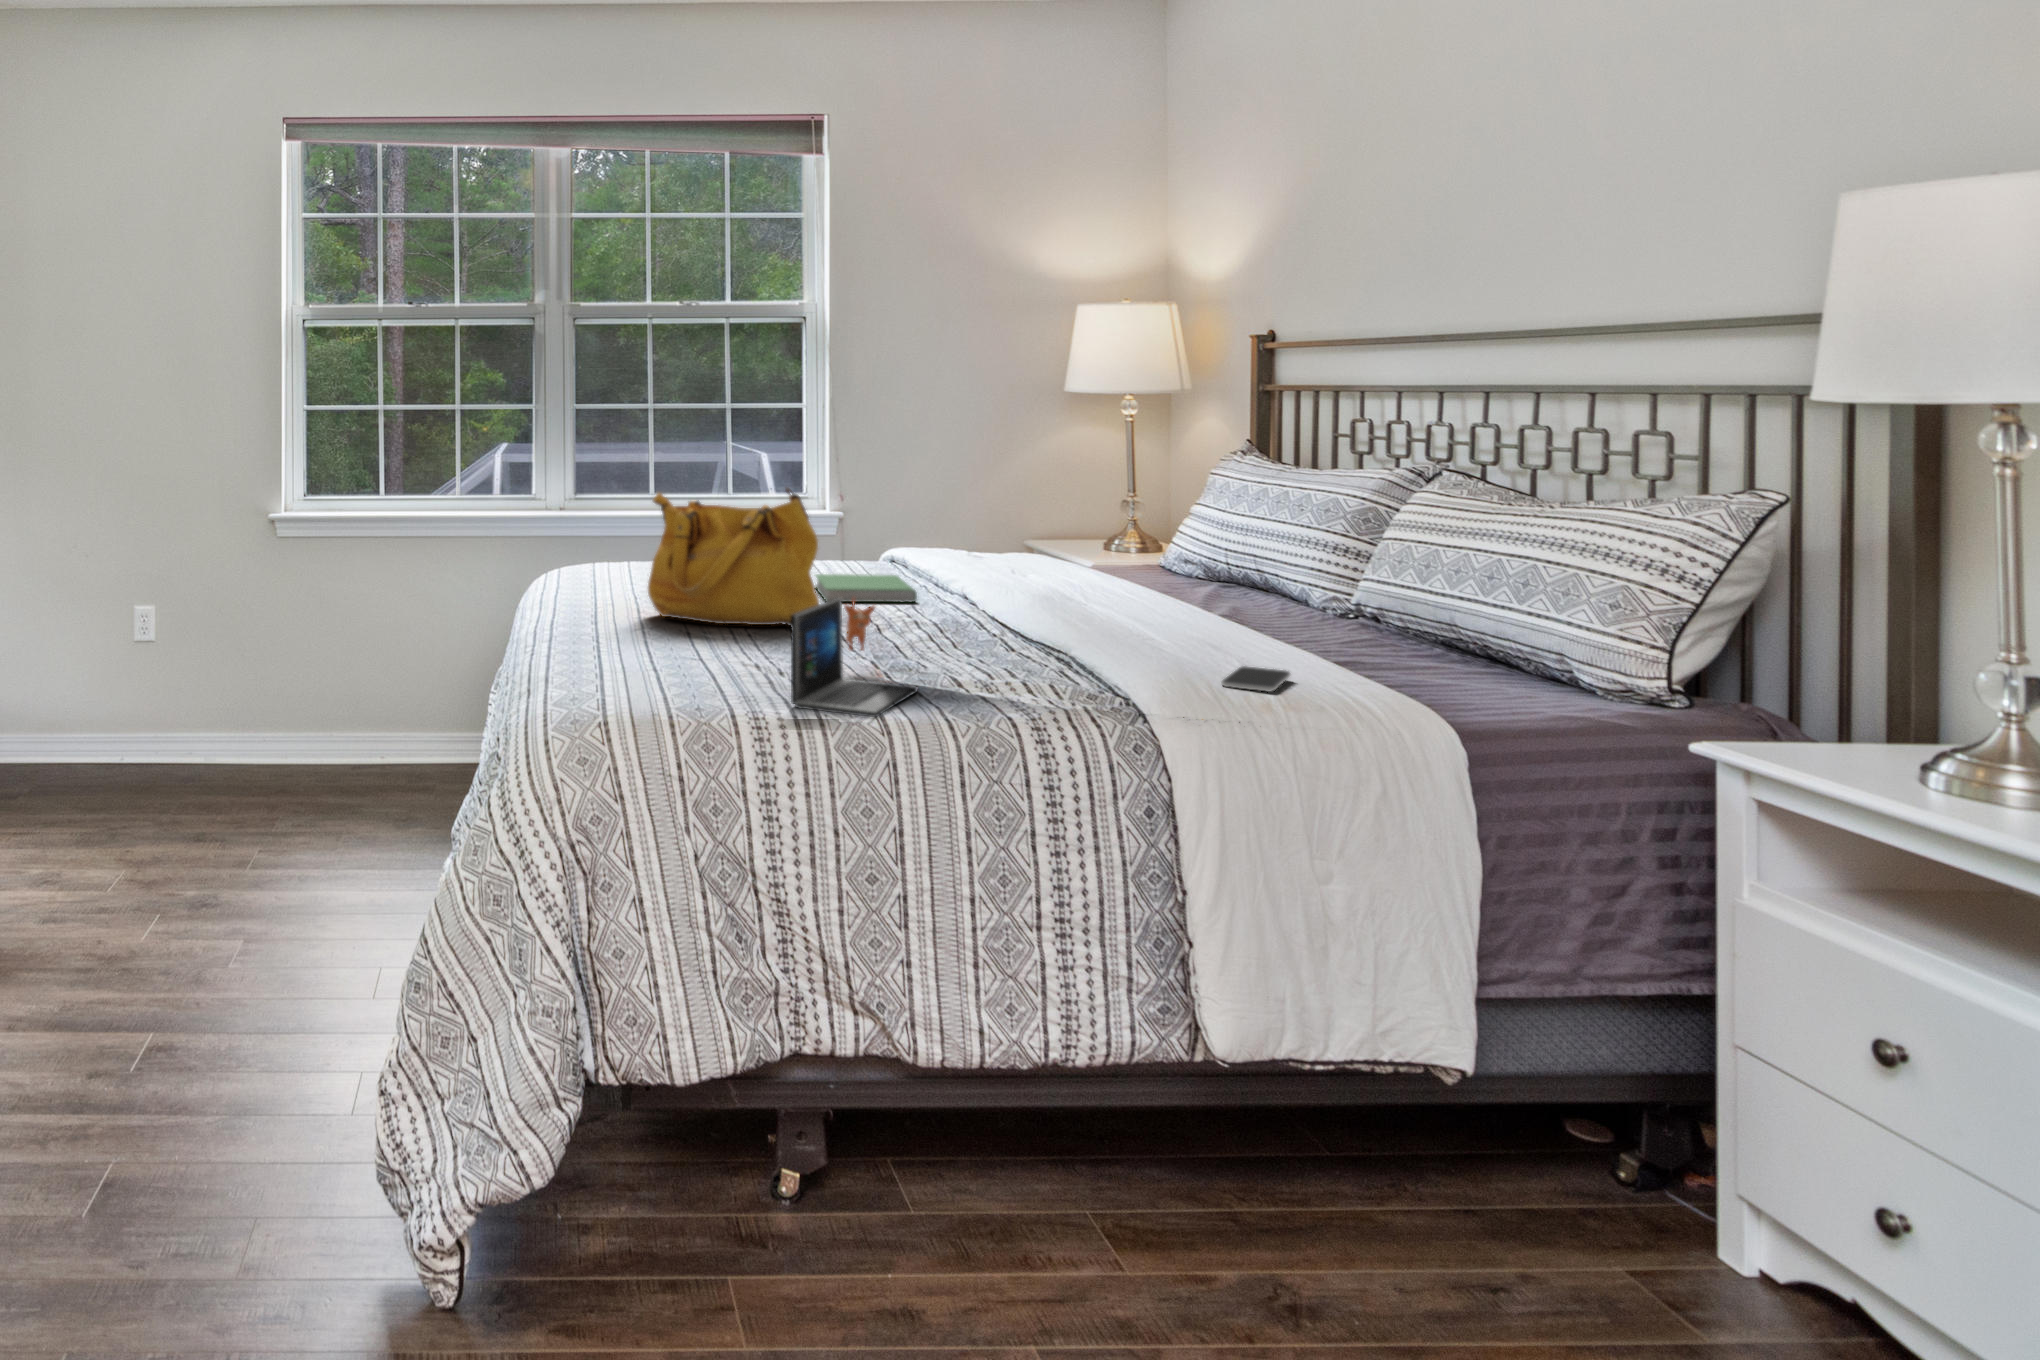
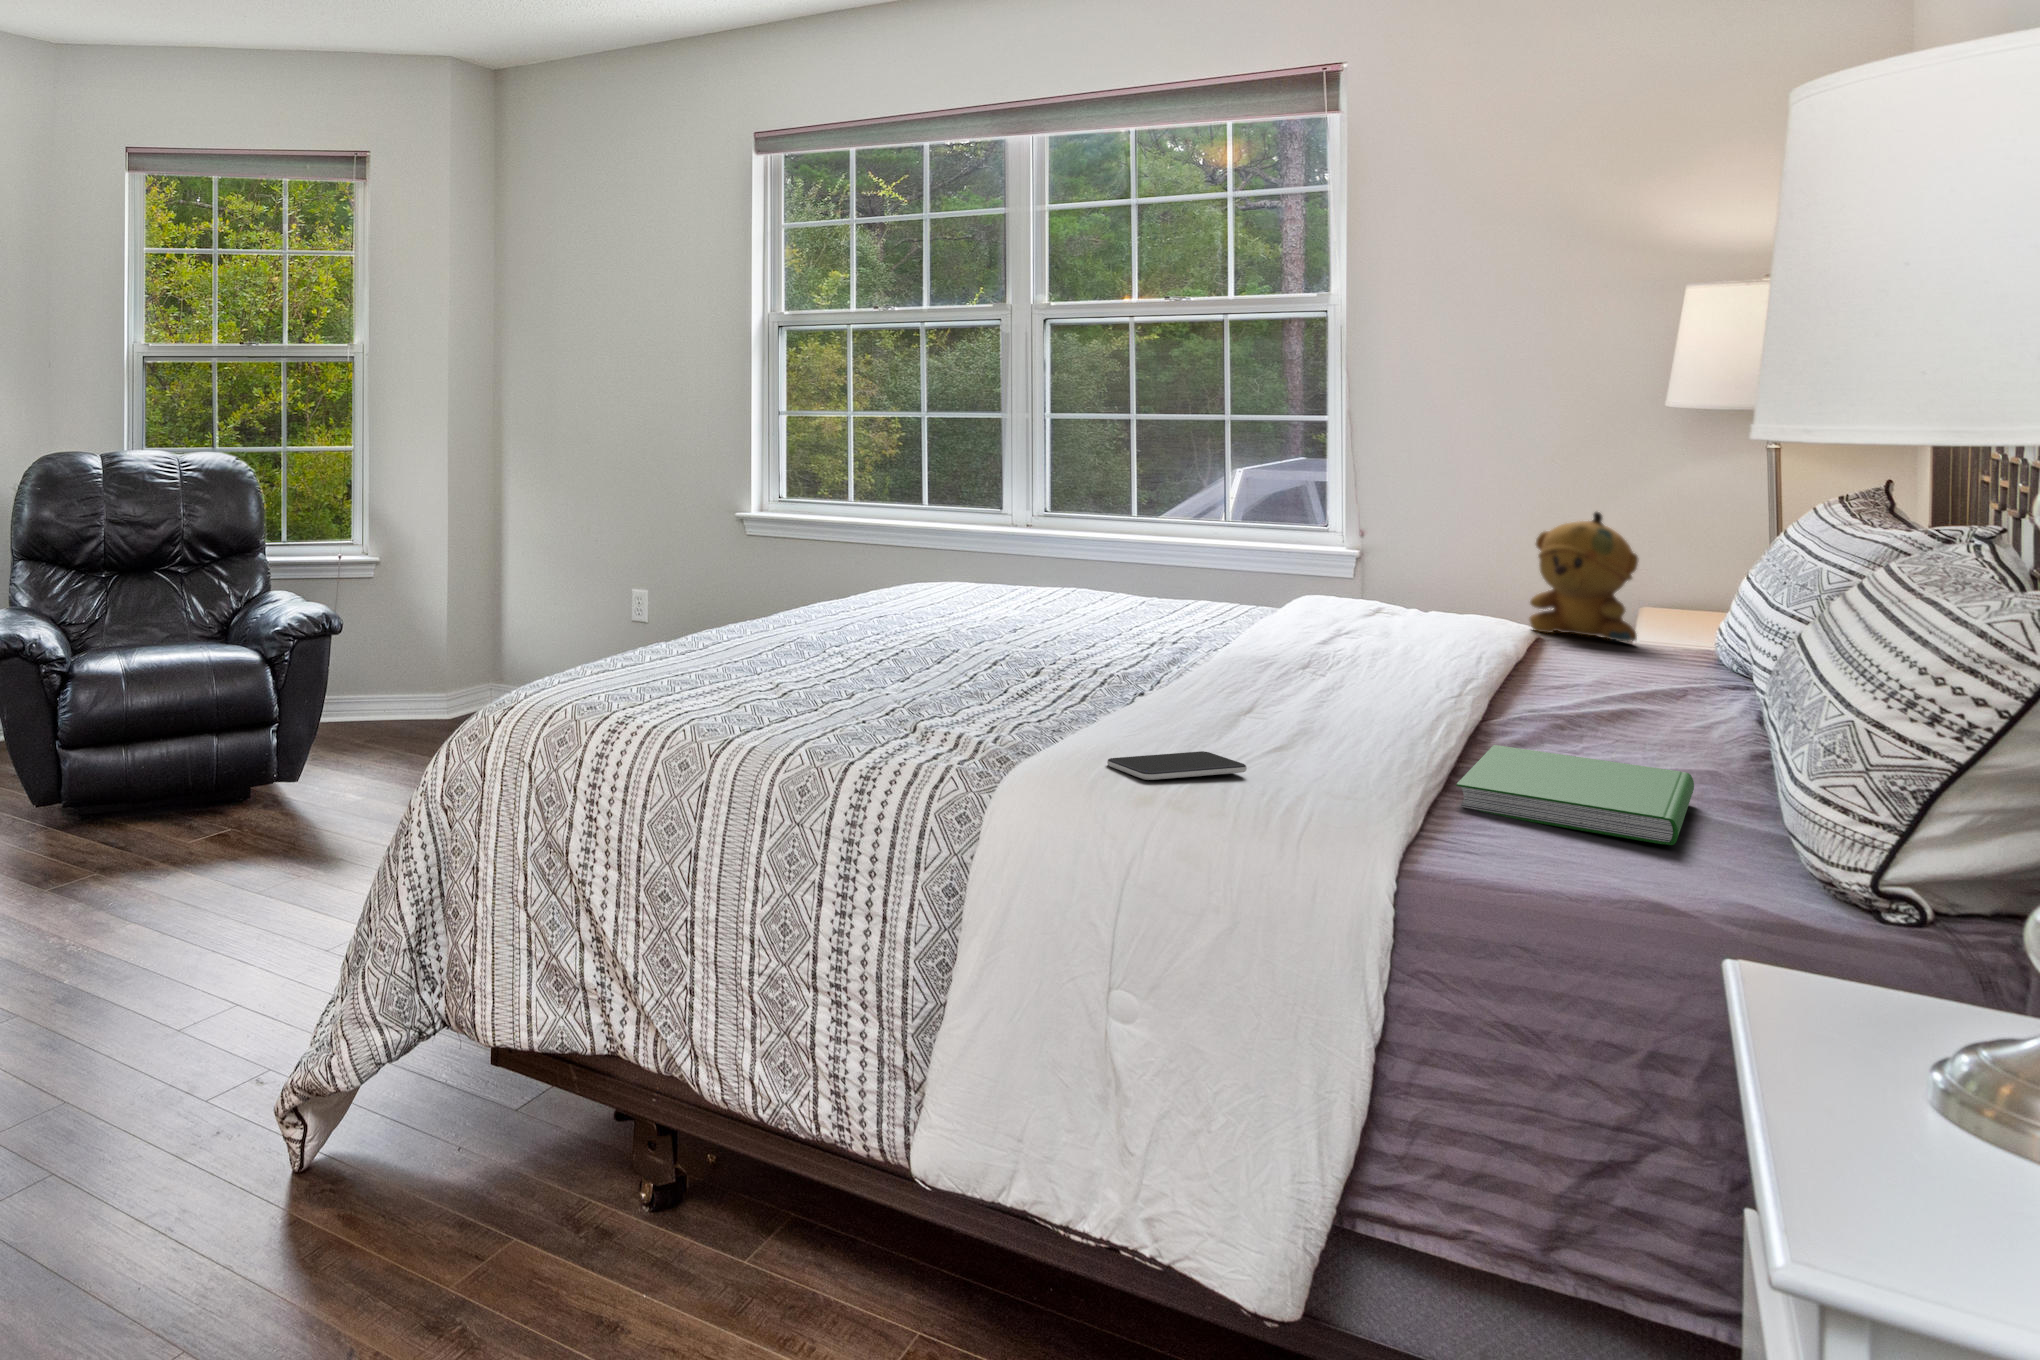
stuffed bear: none [1049,469,1121,563] -> present [1530,512,1638,642]
handbag: present [648,488,819,626] -> none [795,501,971,652]
hardcover book: present [815,574,917,602] -> present [1456,745,1694,845]
laptop: present [791,597,917,717] -> none [625,611,826,730]

